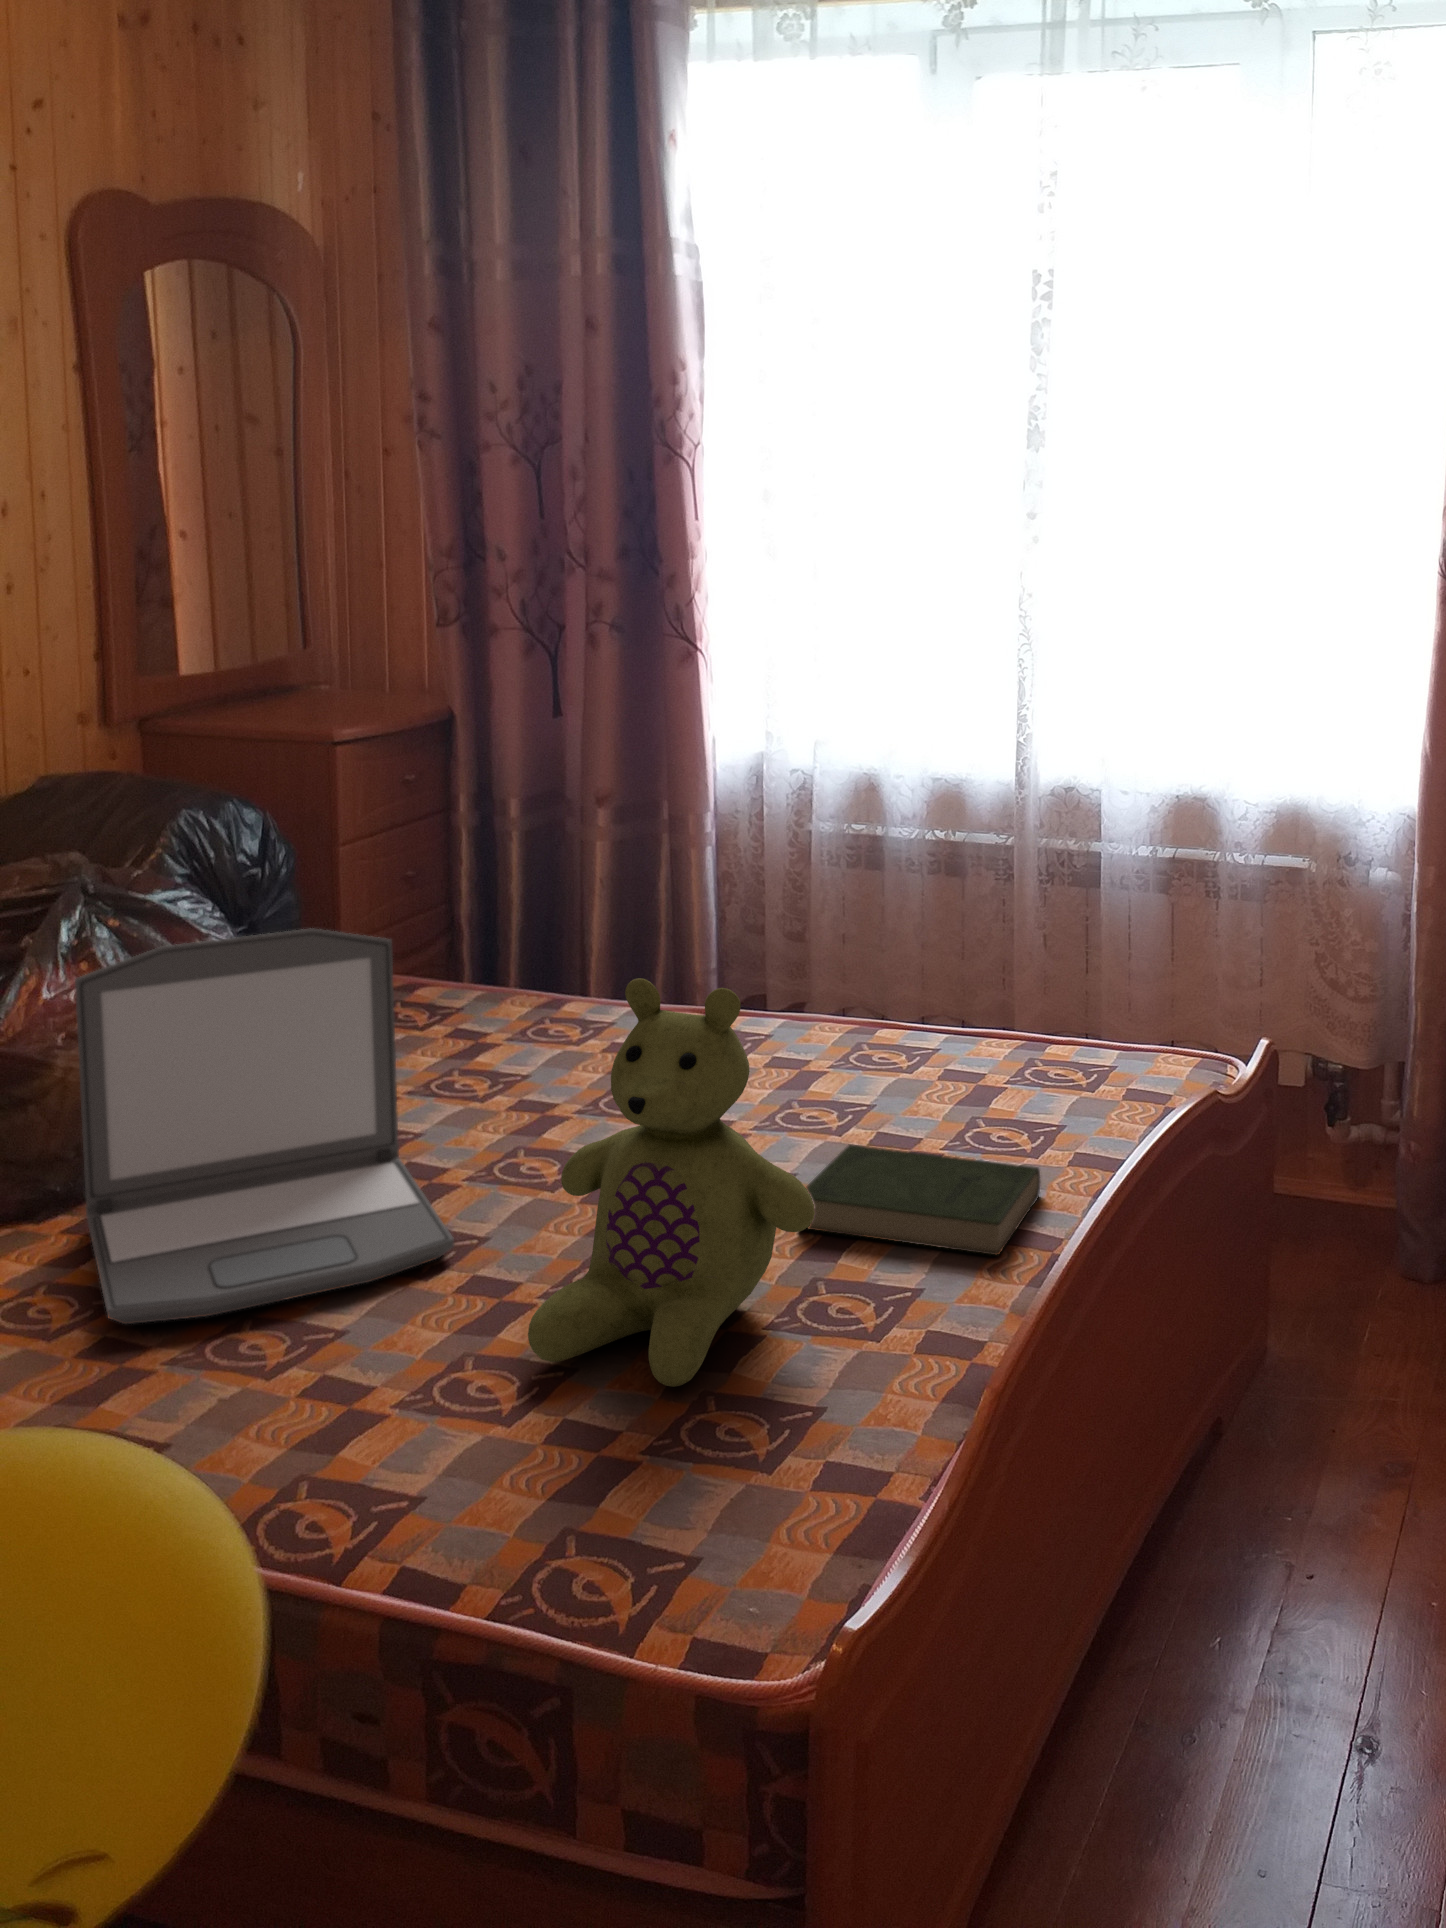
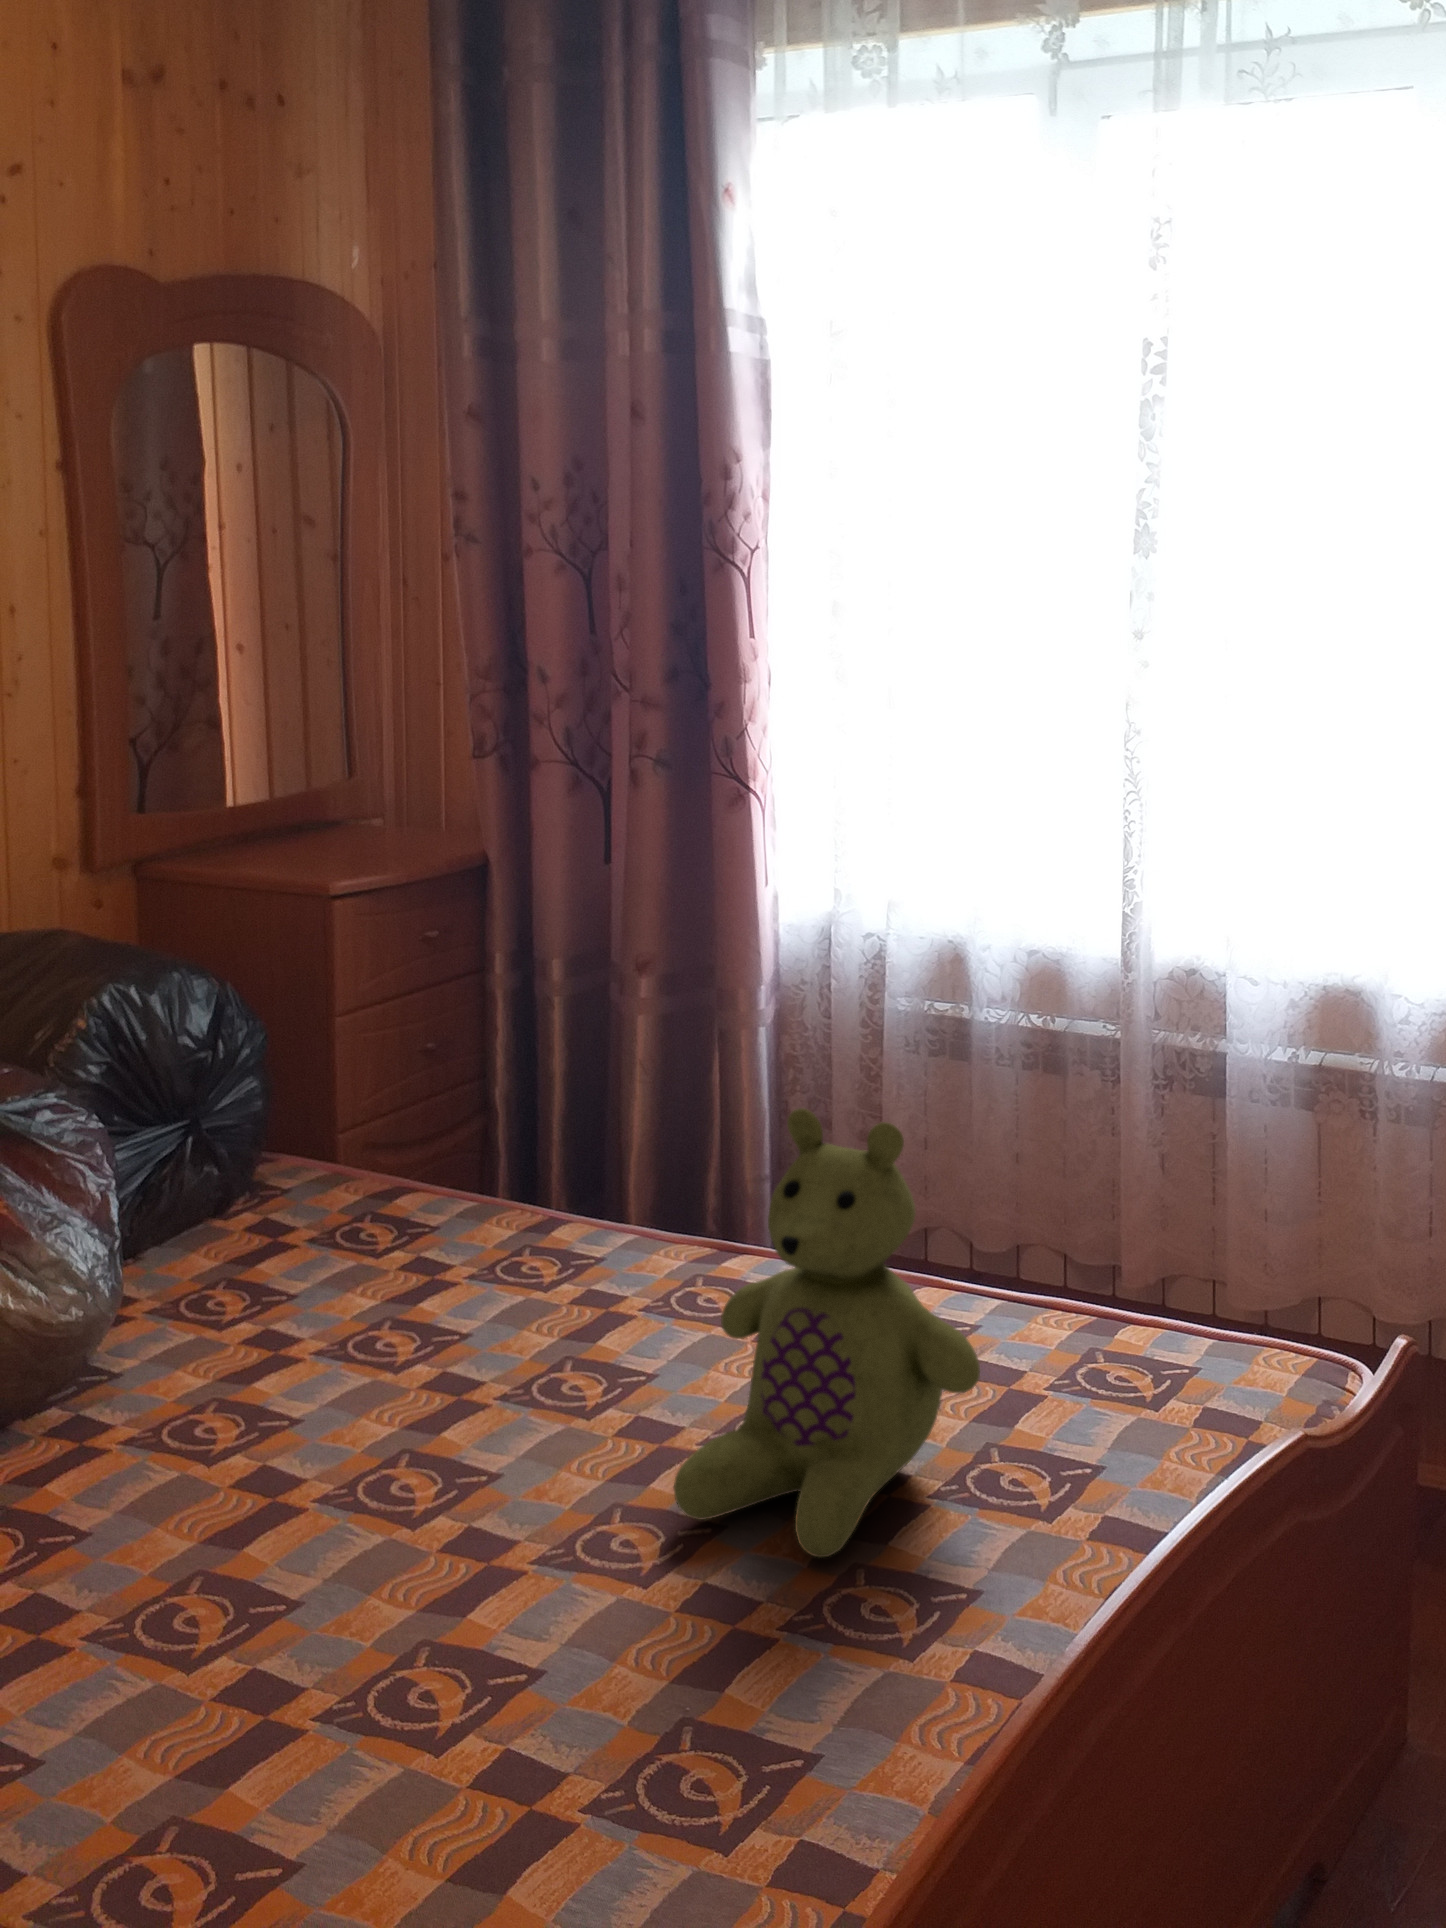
laptop: present [75,929,454,1324] -> none [260,1043,617,1447]
book: present [806,1144,1040,1255] -> none [975,1296,1244,1431]

